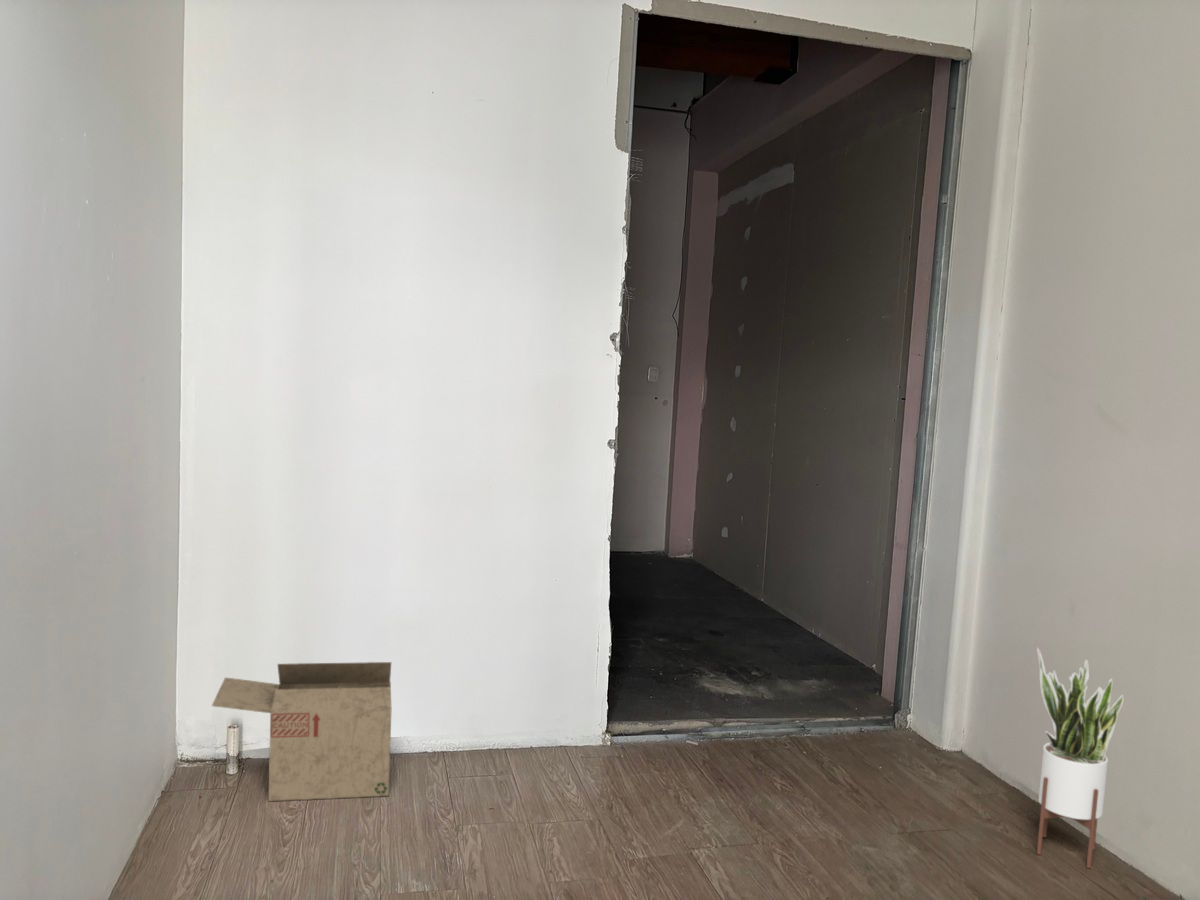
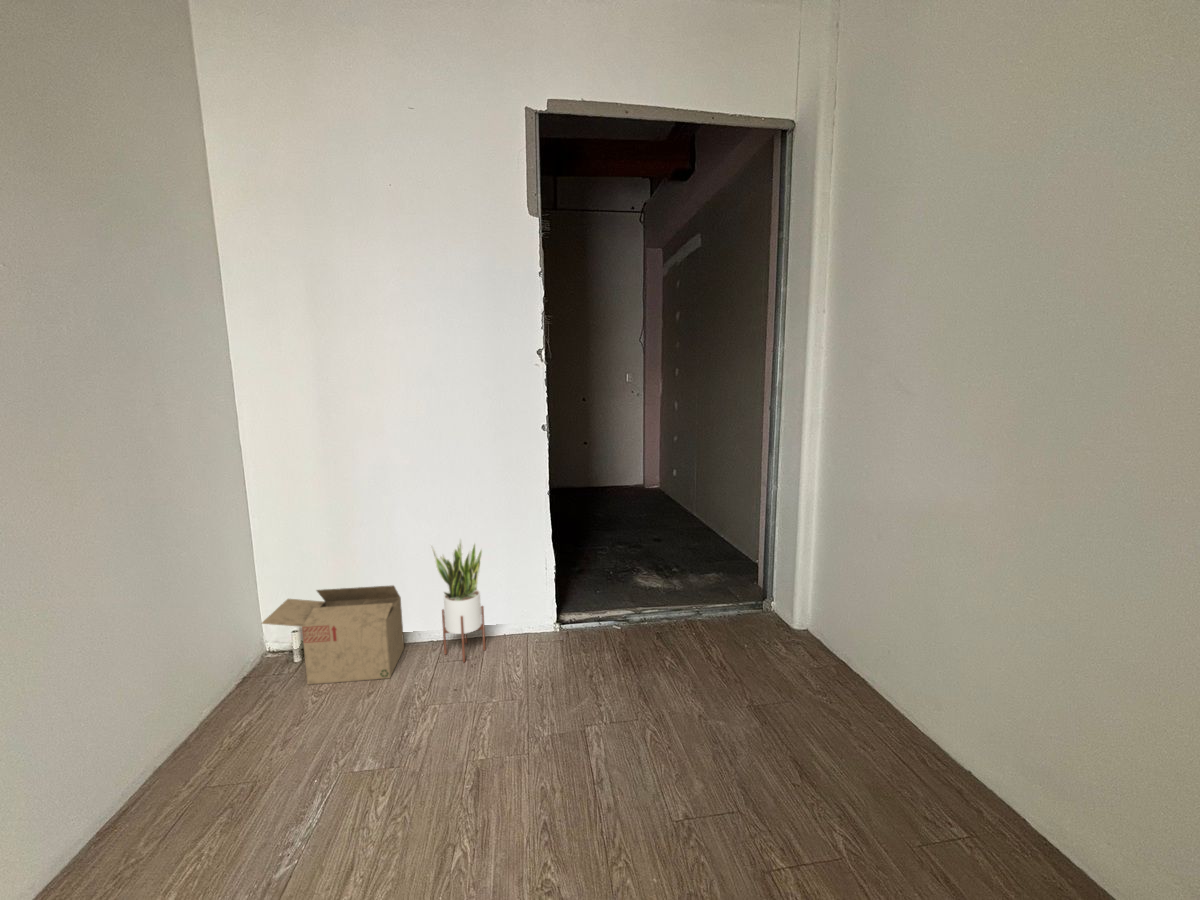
potted plant: present [1037,648,1123,868] -> present [431,539,485,662]

